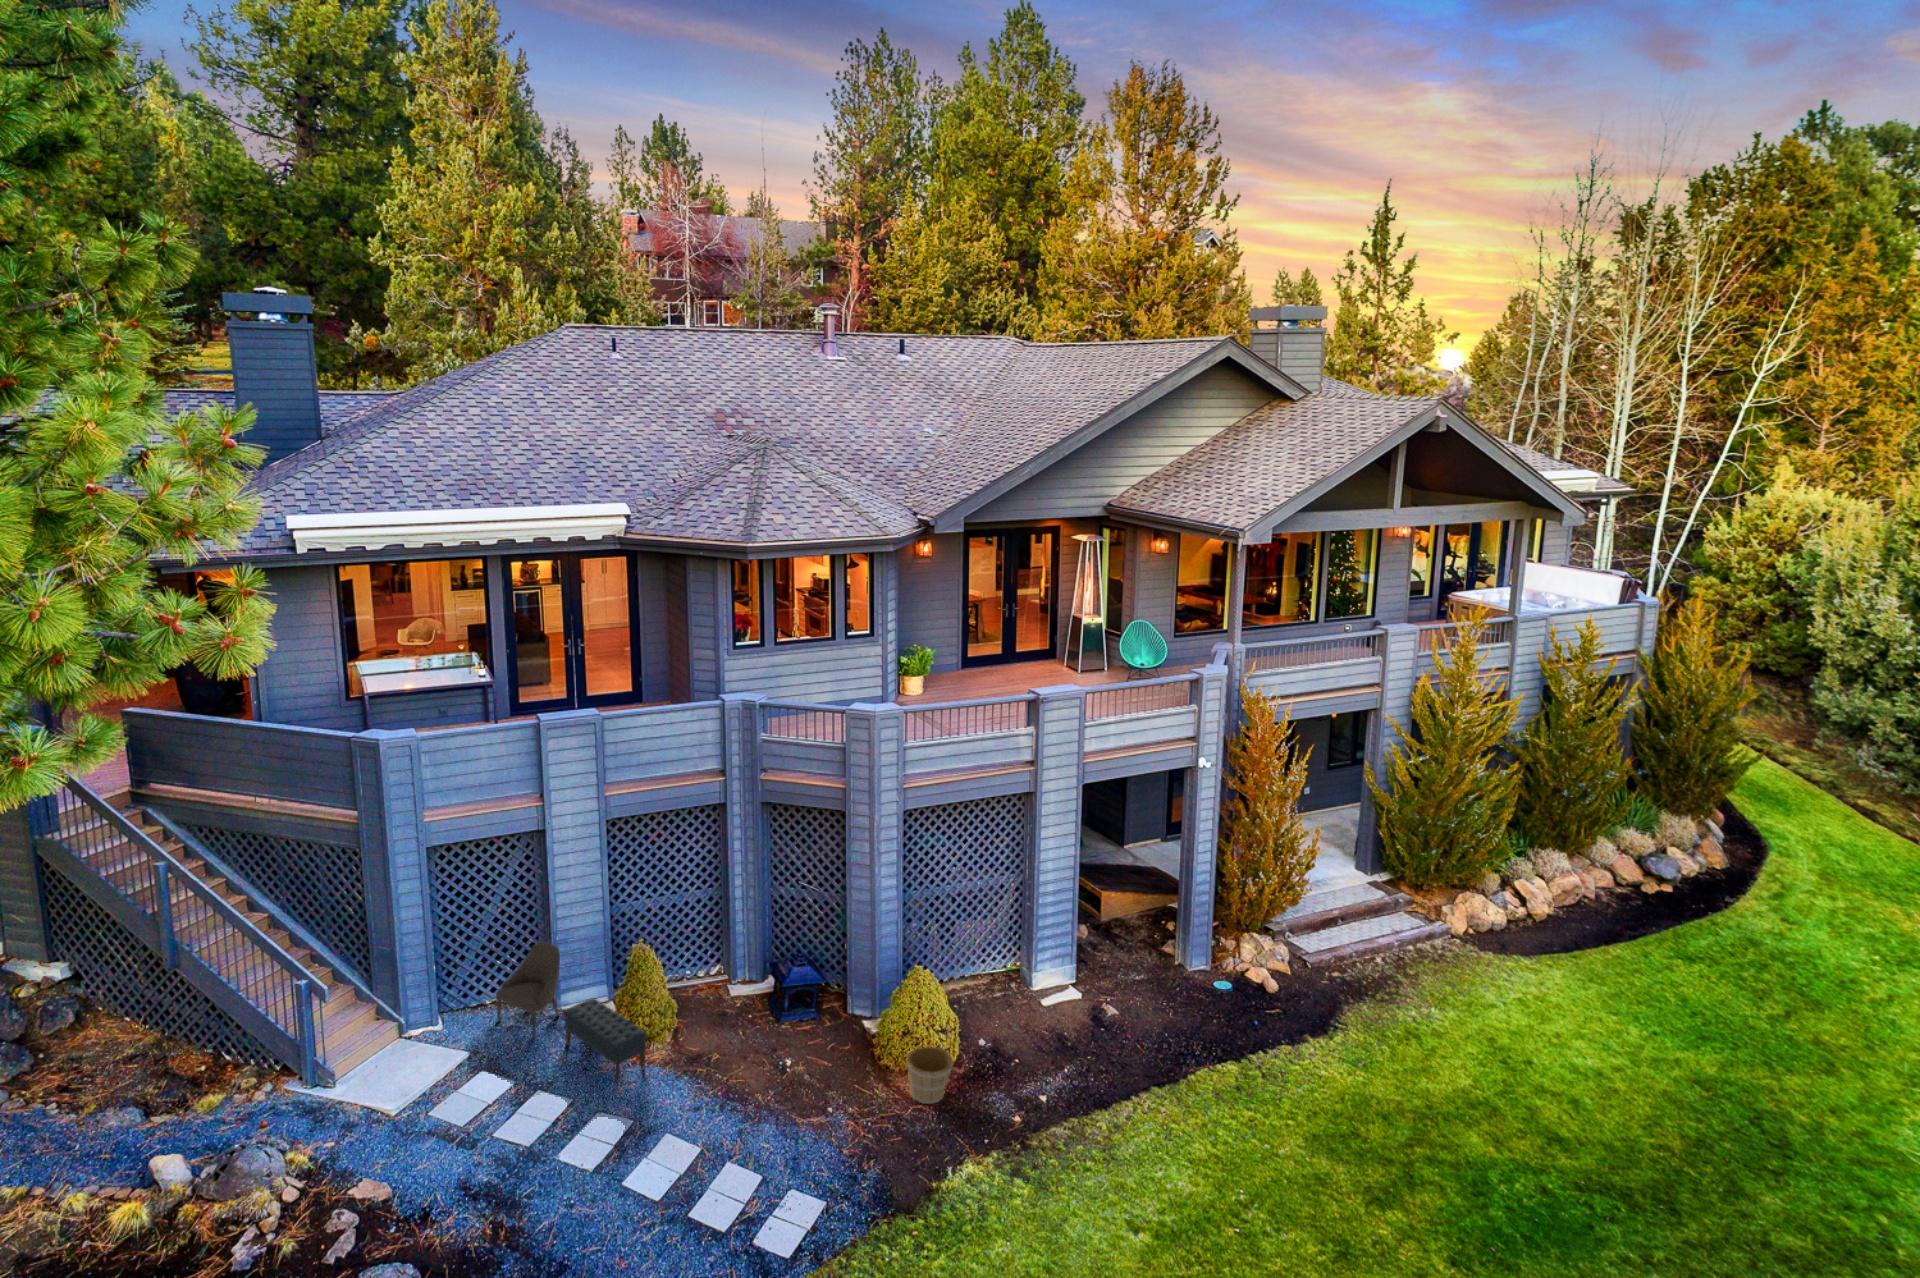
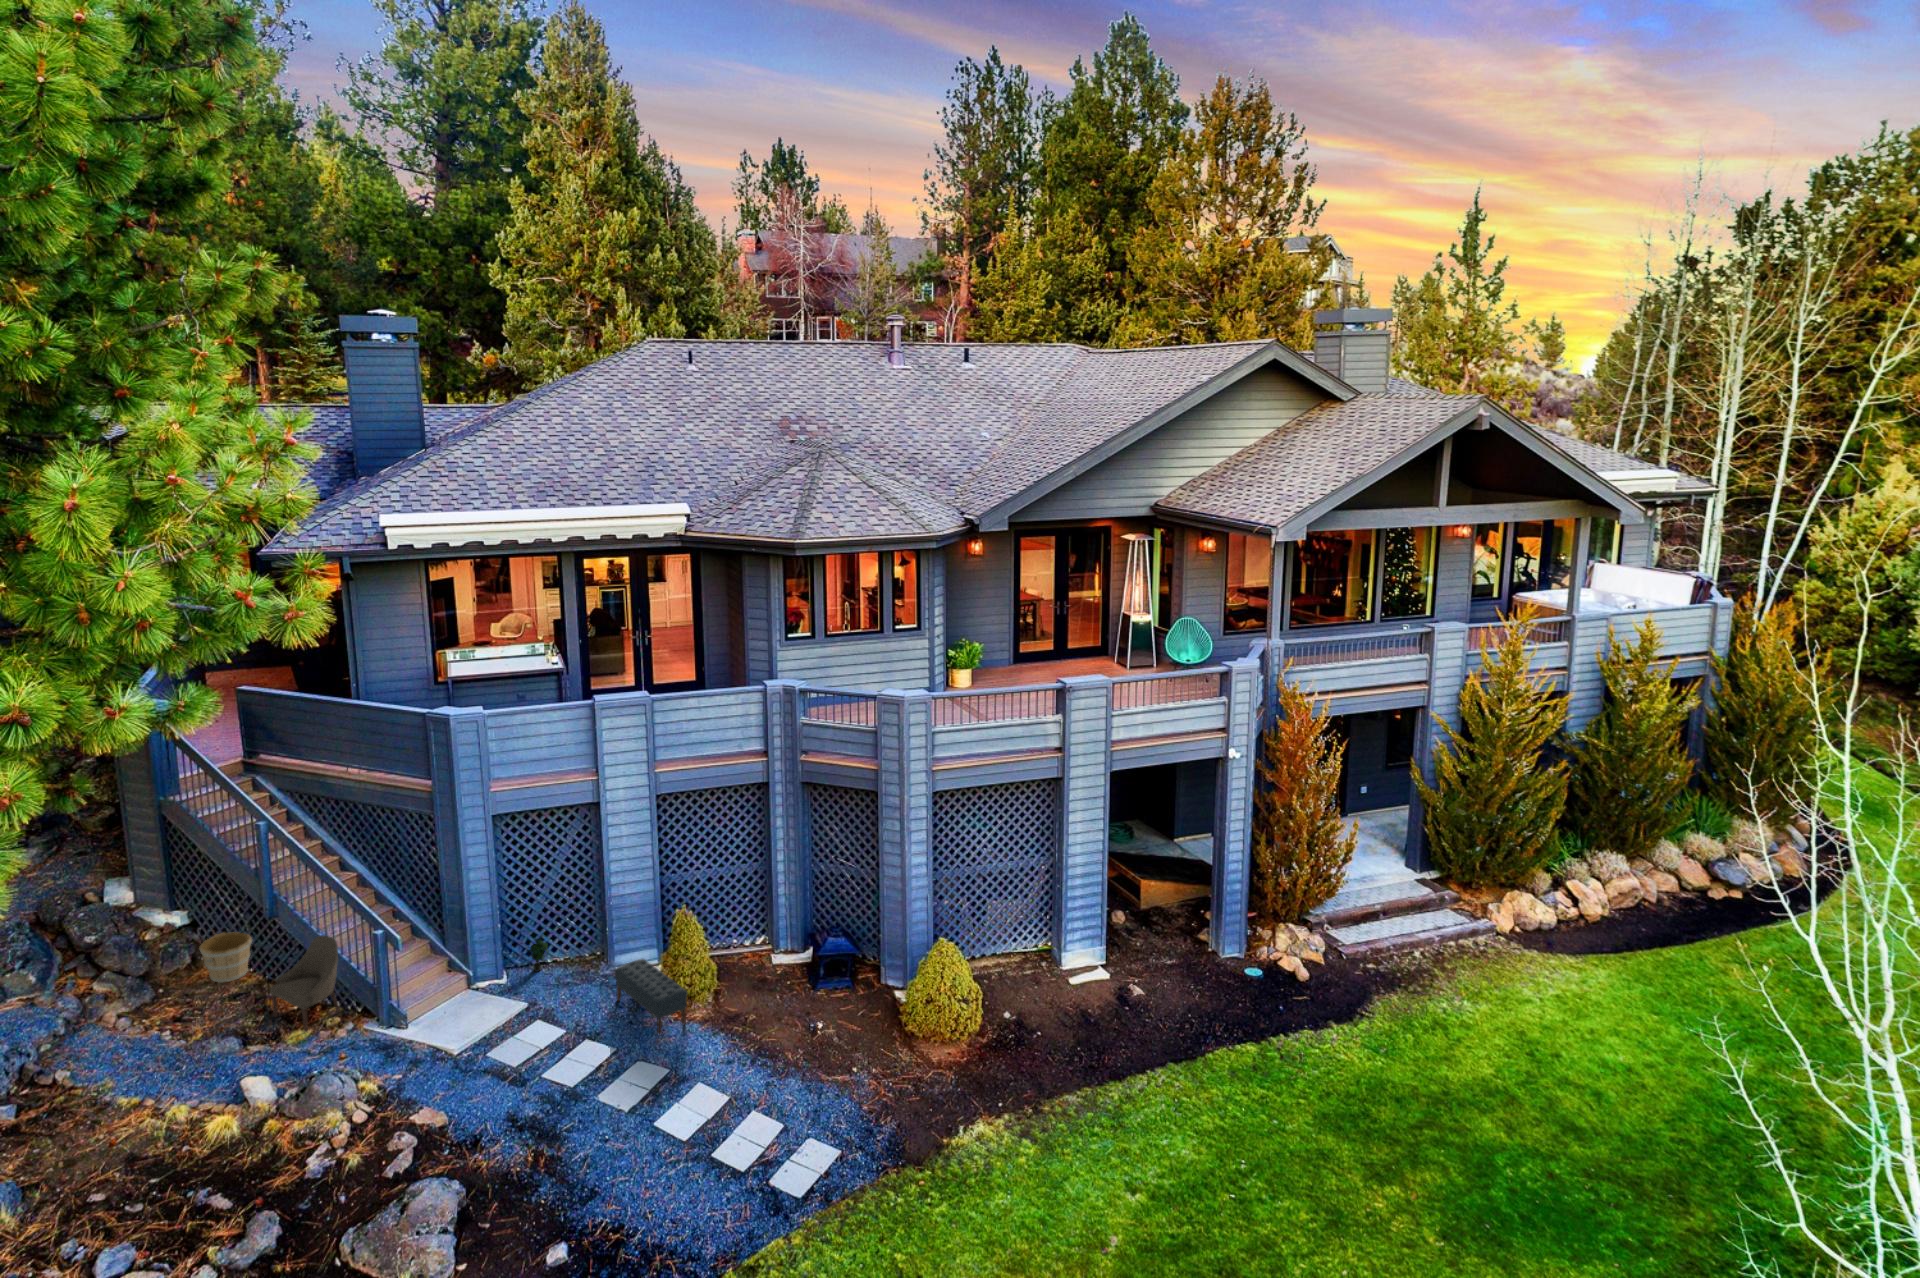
chair: present [495,941,560,1036] -> present [270,935,340,1033]
decorative plant: none [460,975,487,1016] -> present [528,935,548,972]
wooden bucket: present [906,1046,953,1104] -> present [199,932,252,983]

